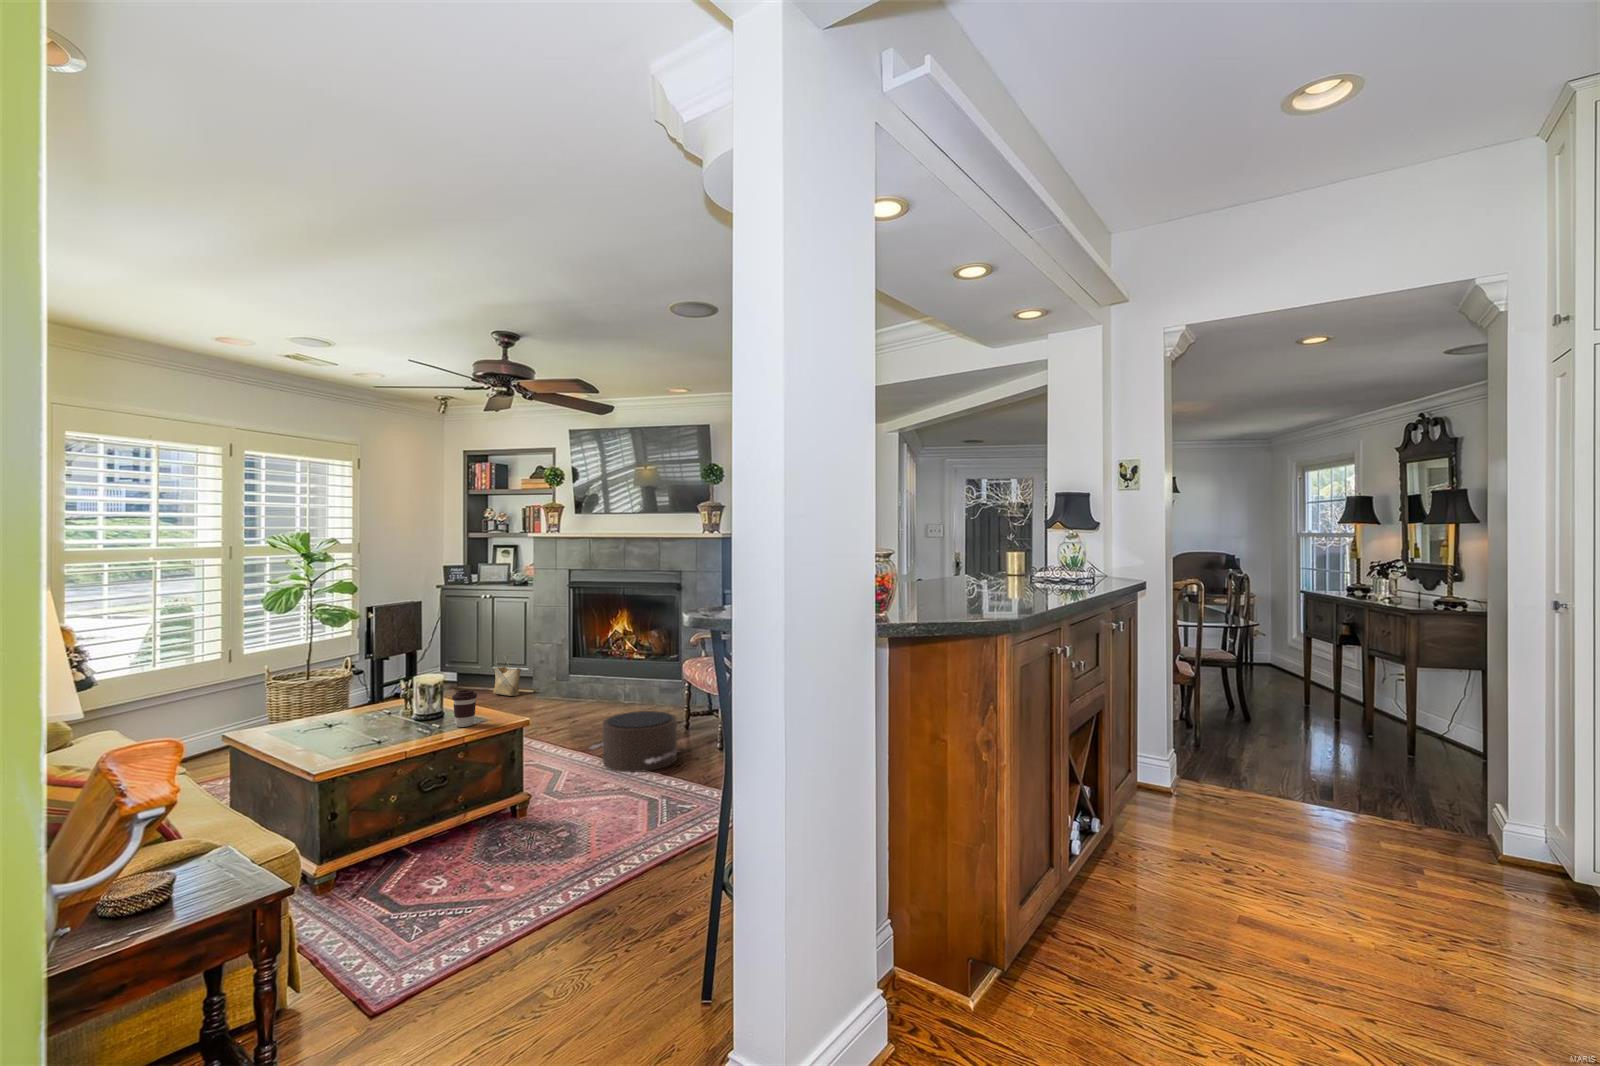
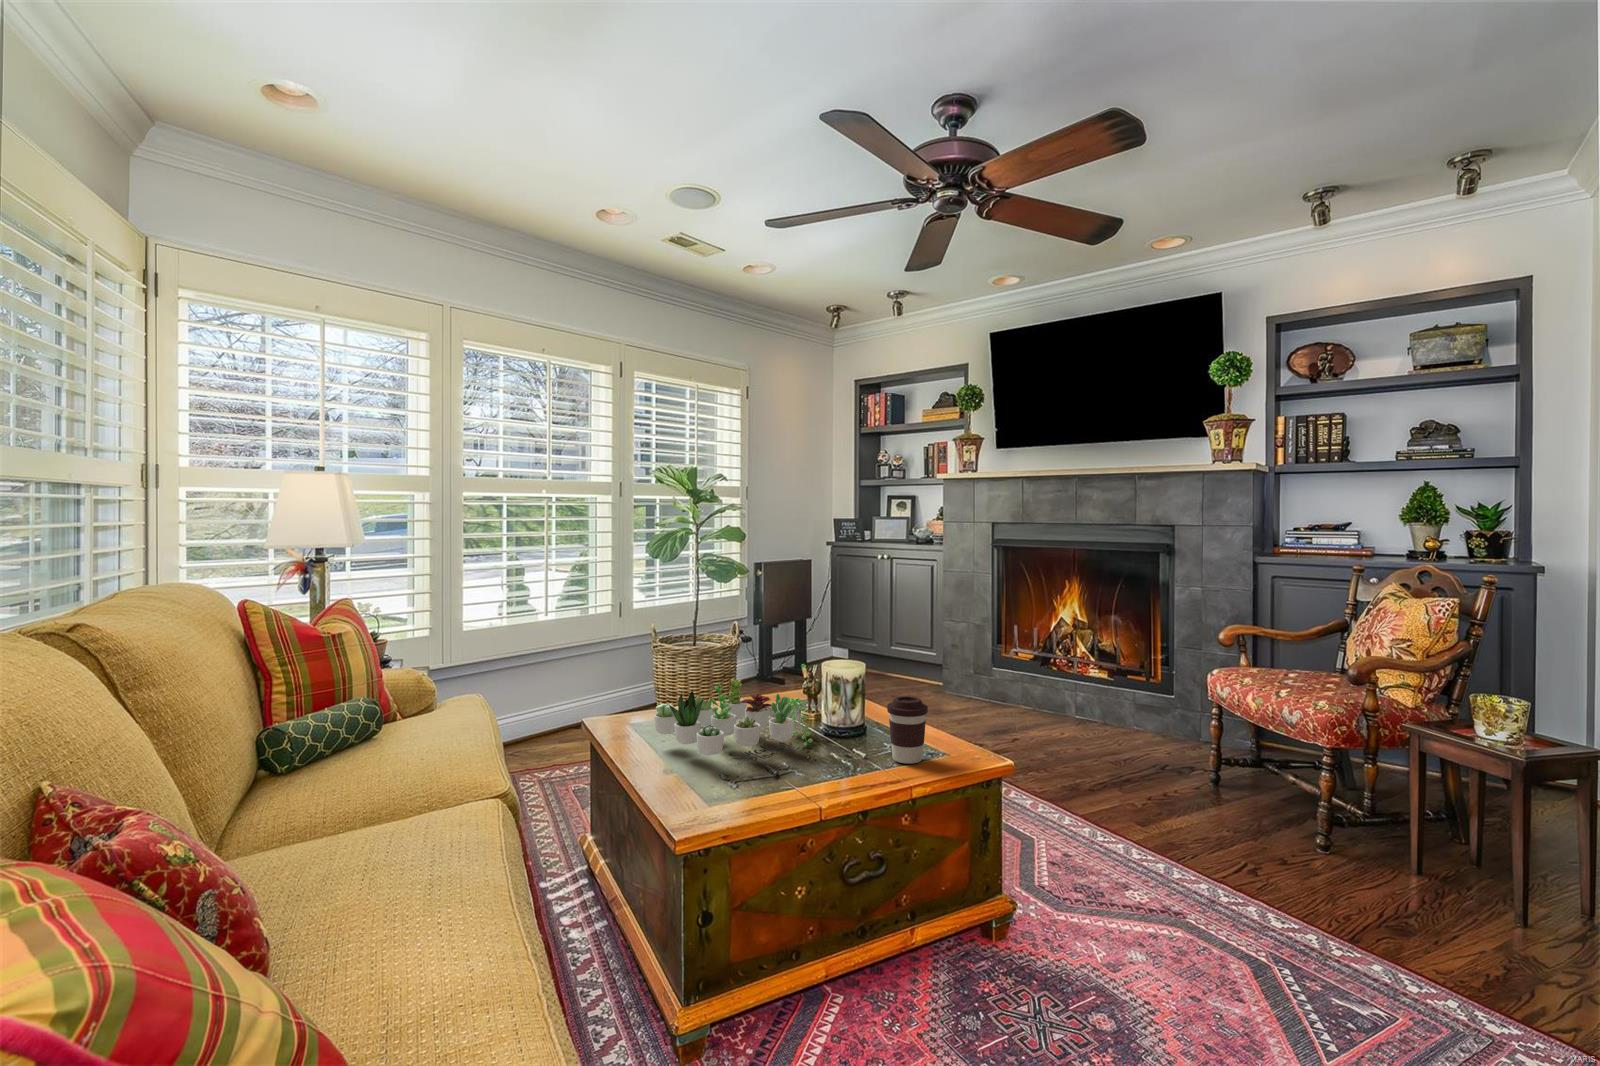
woven basket: present [493,653,521,696] -> none [892,630,927,686]
succulent plant: none [291,693,405,738] -> present [654,679,812,762]
pouf: present [590,711,678,772] -> none [1072,751,1262,872]

